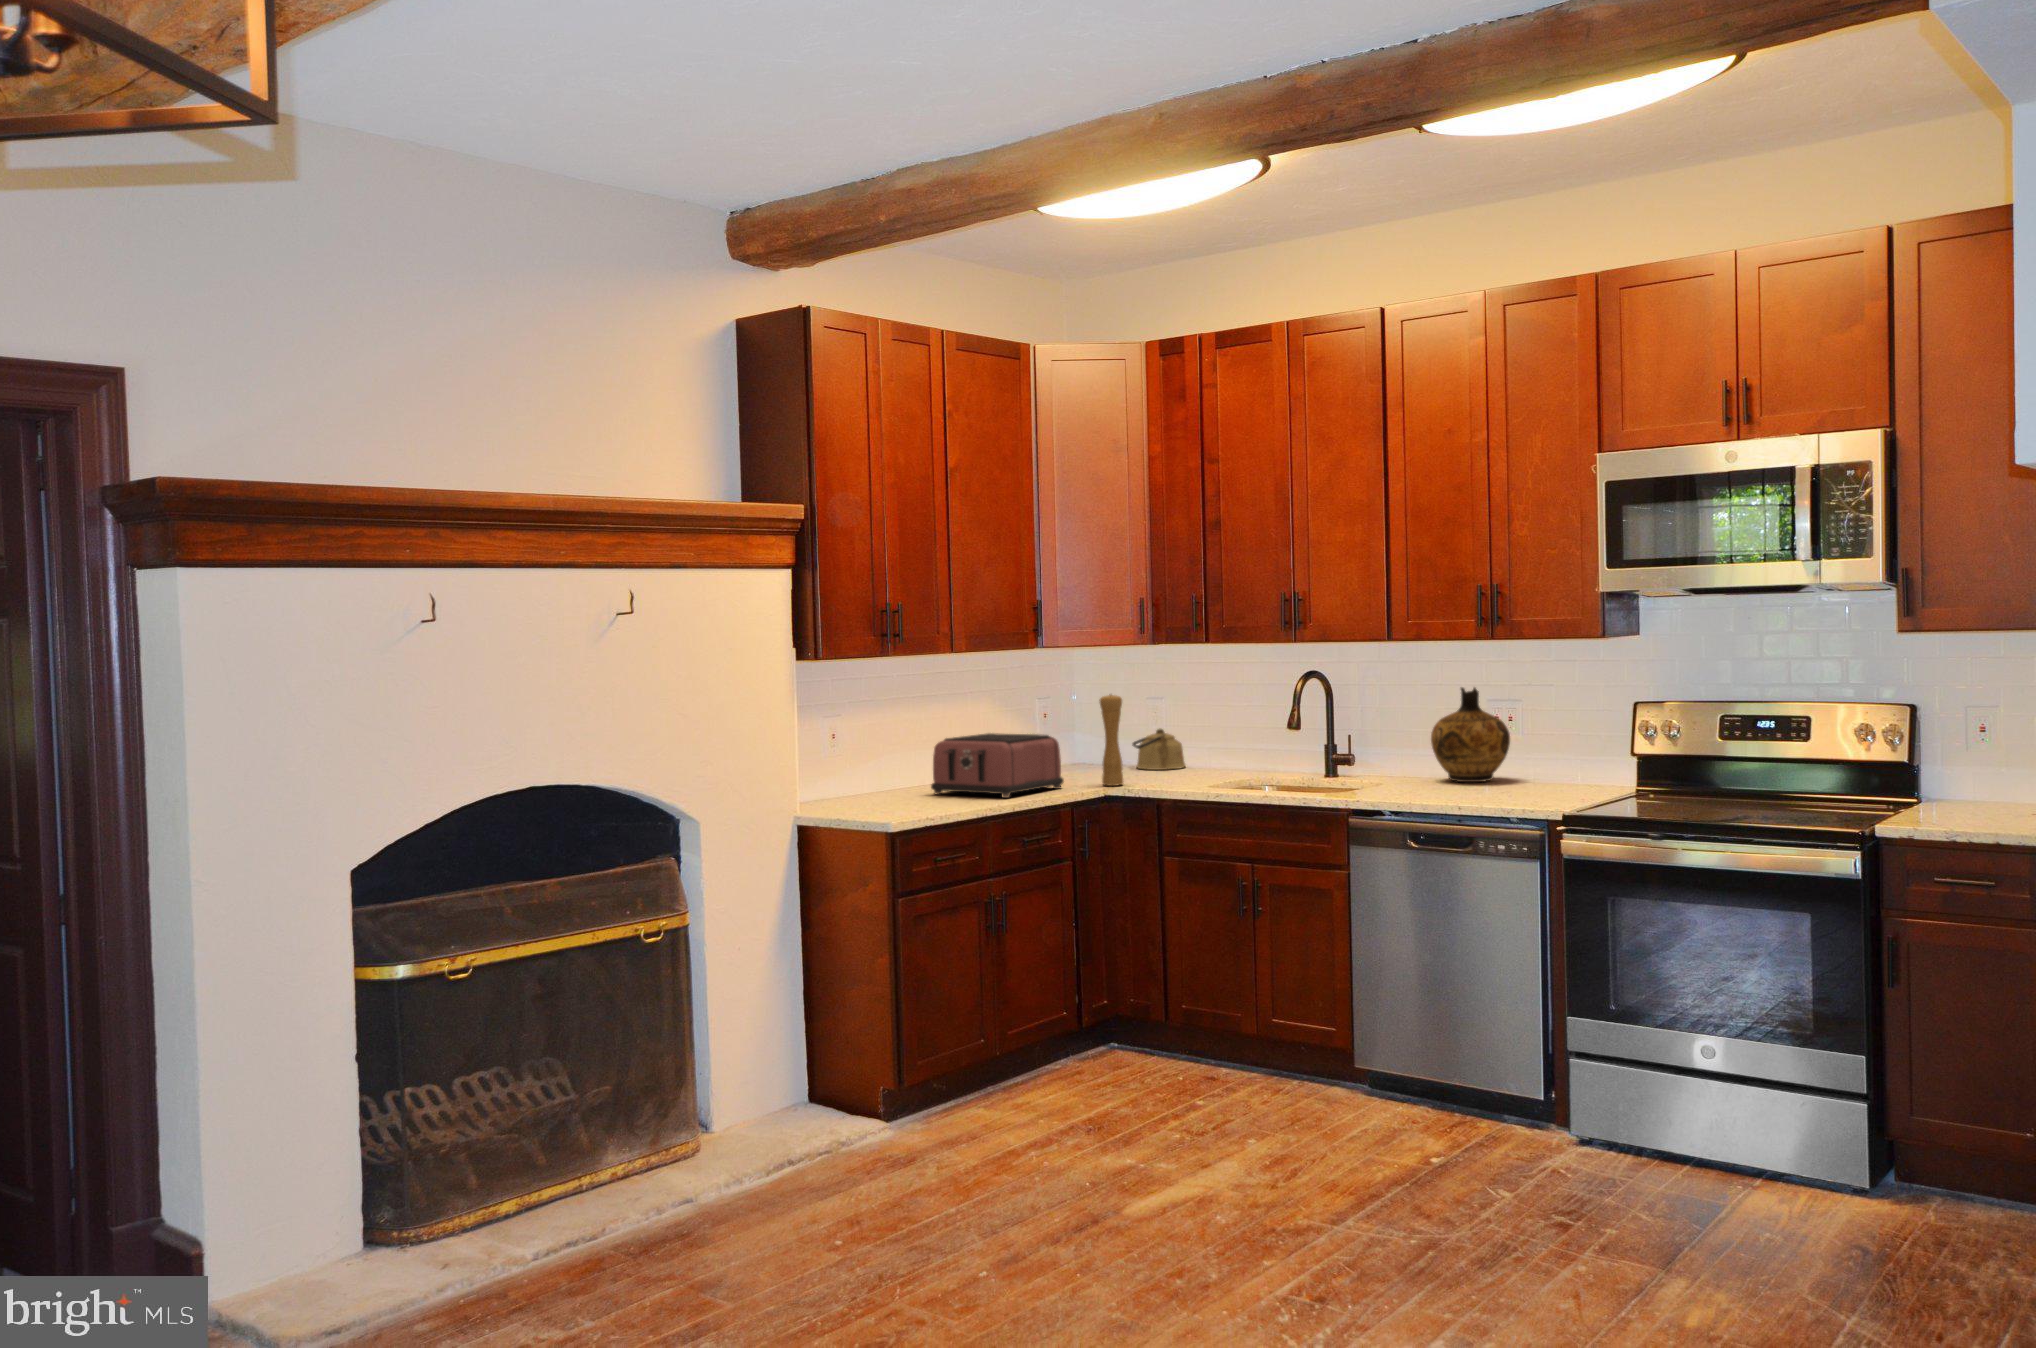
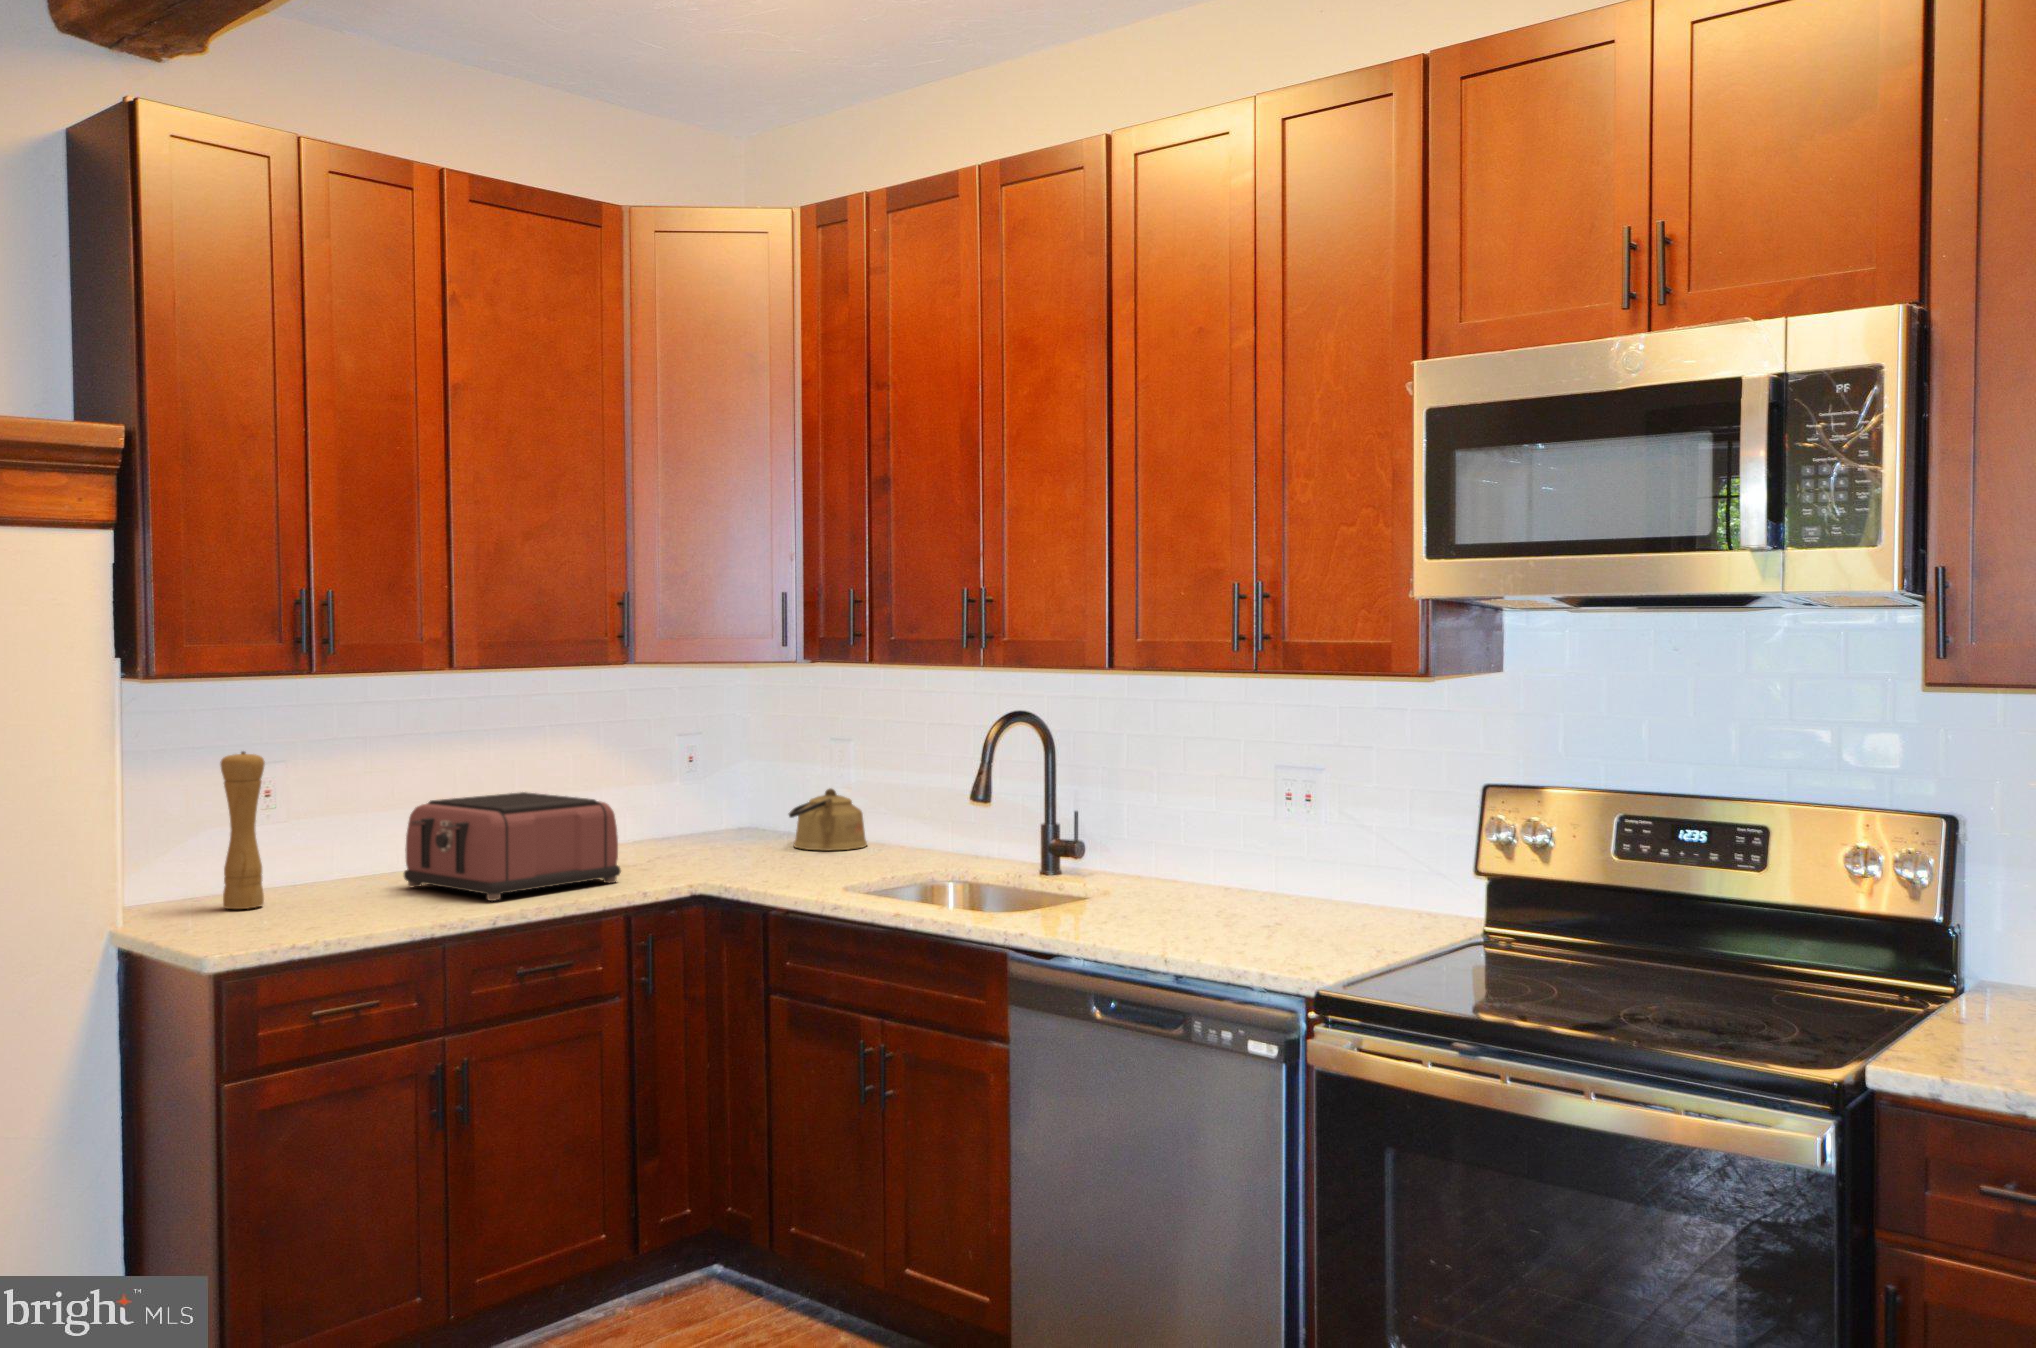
ceramic jug: present [1431,688,1510,782] -> none [1179,748,1301,901]
pepper mill: present [1099,694,1124,786] -> present [220,751,265,909]

